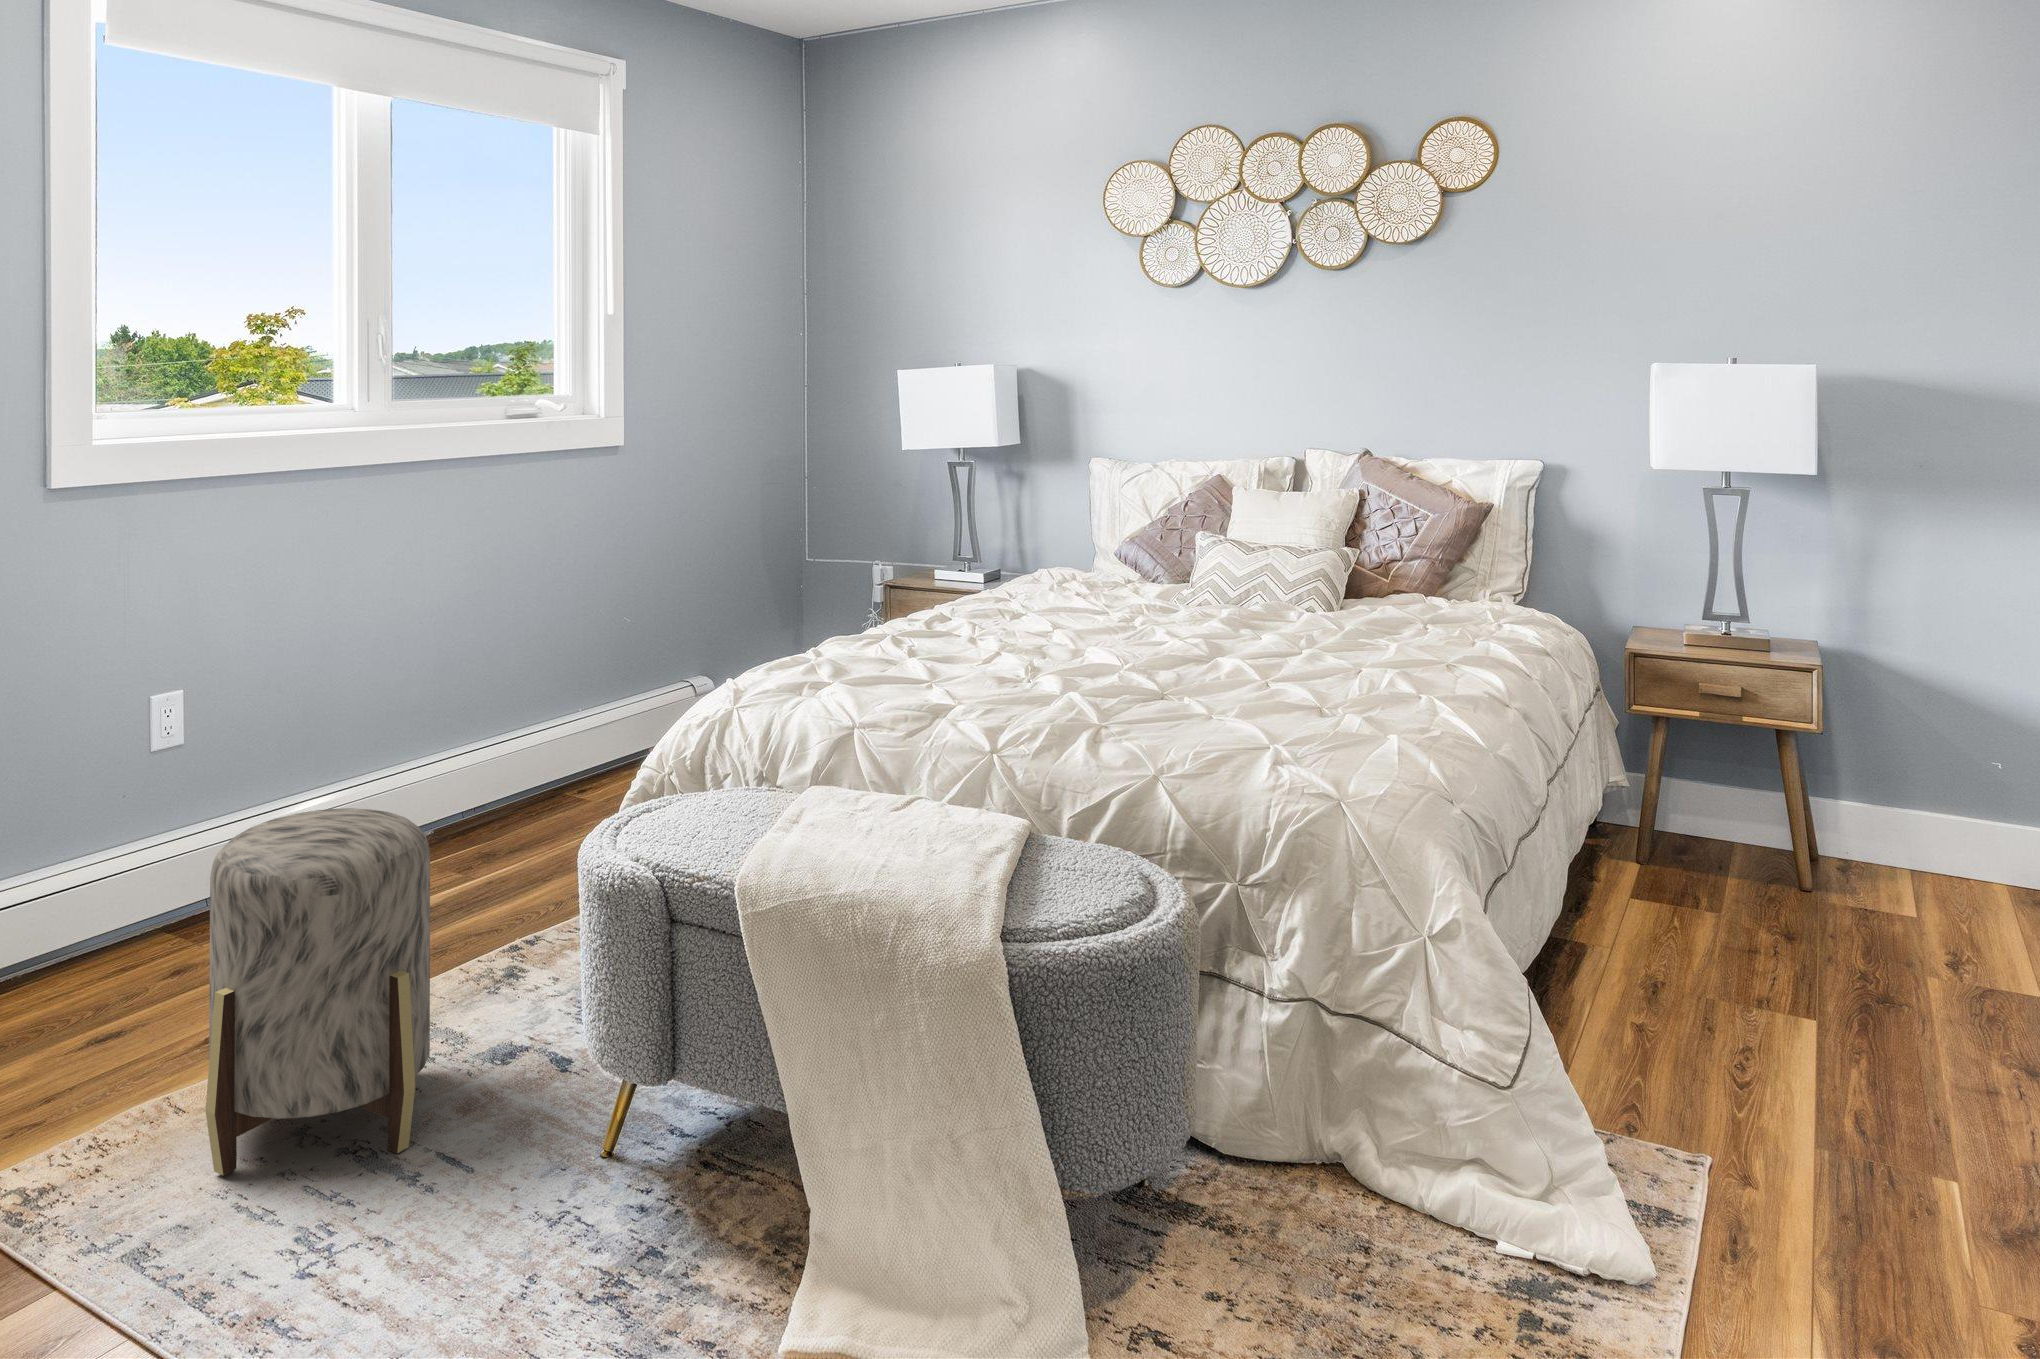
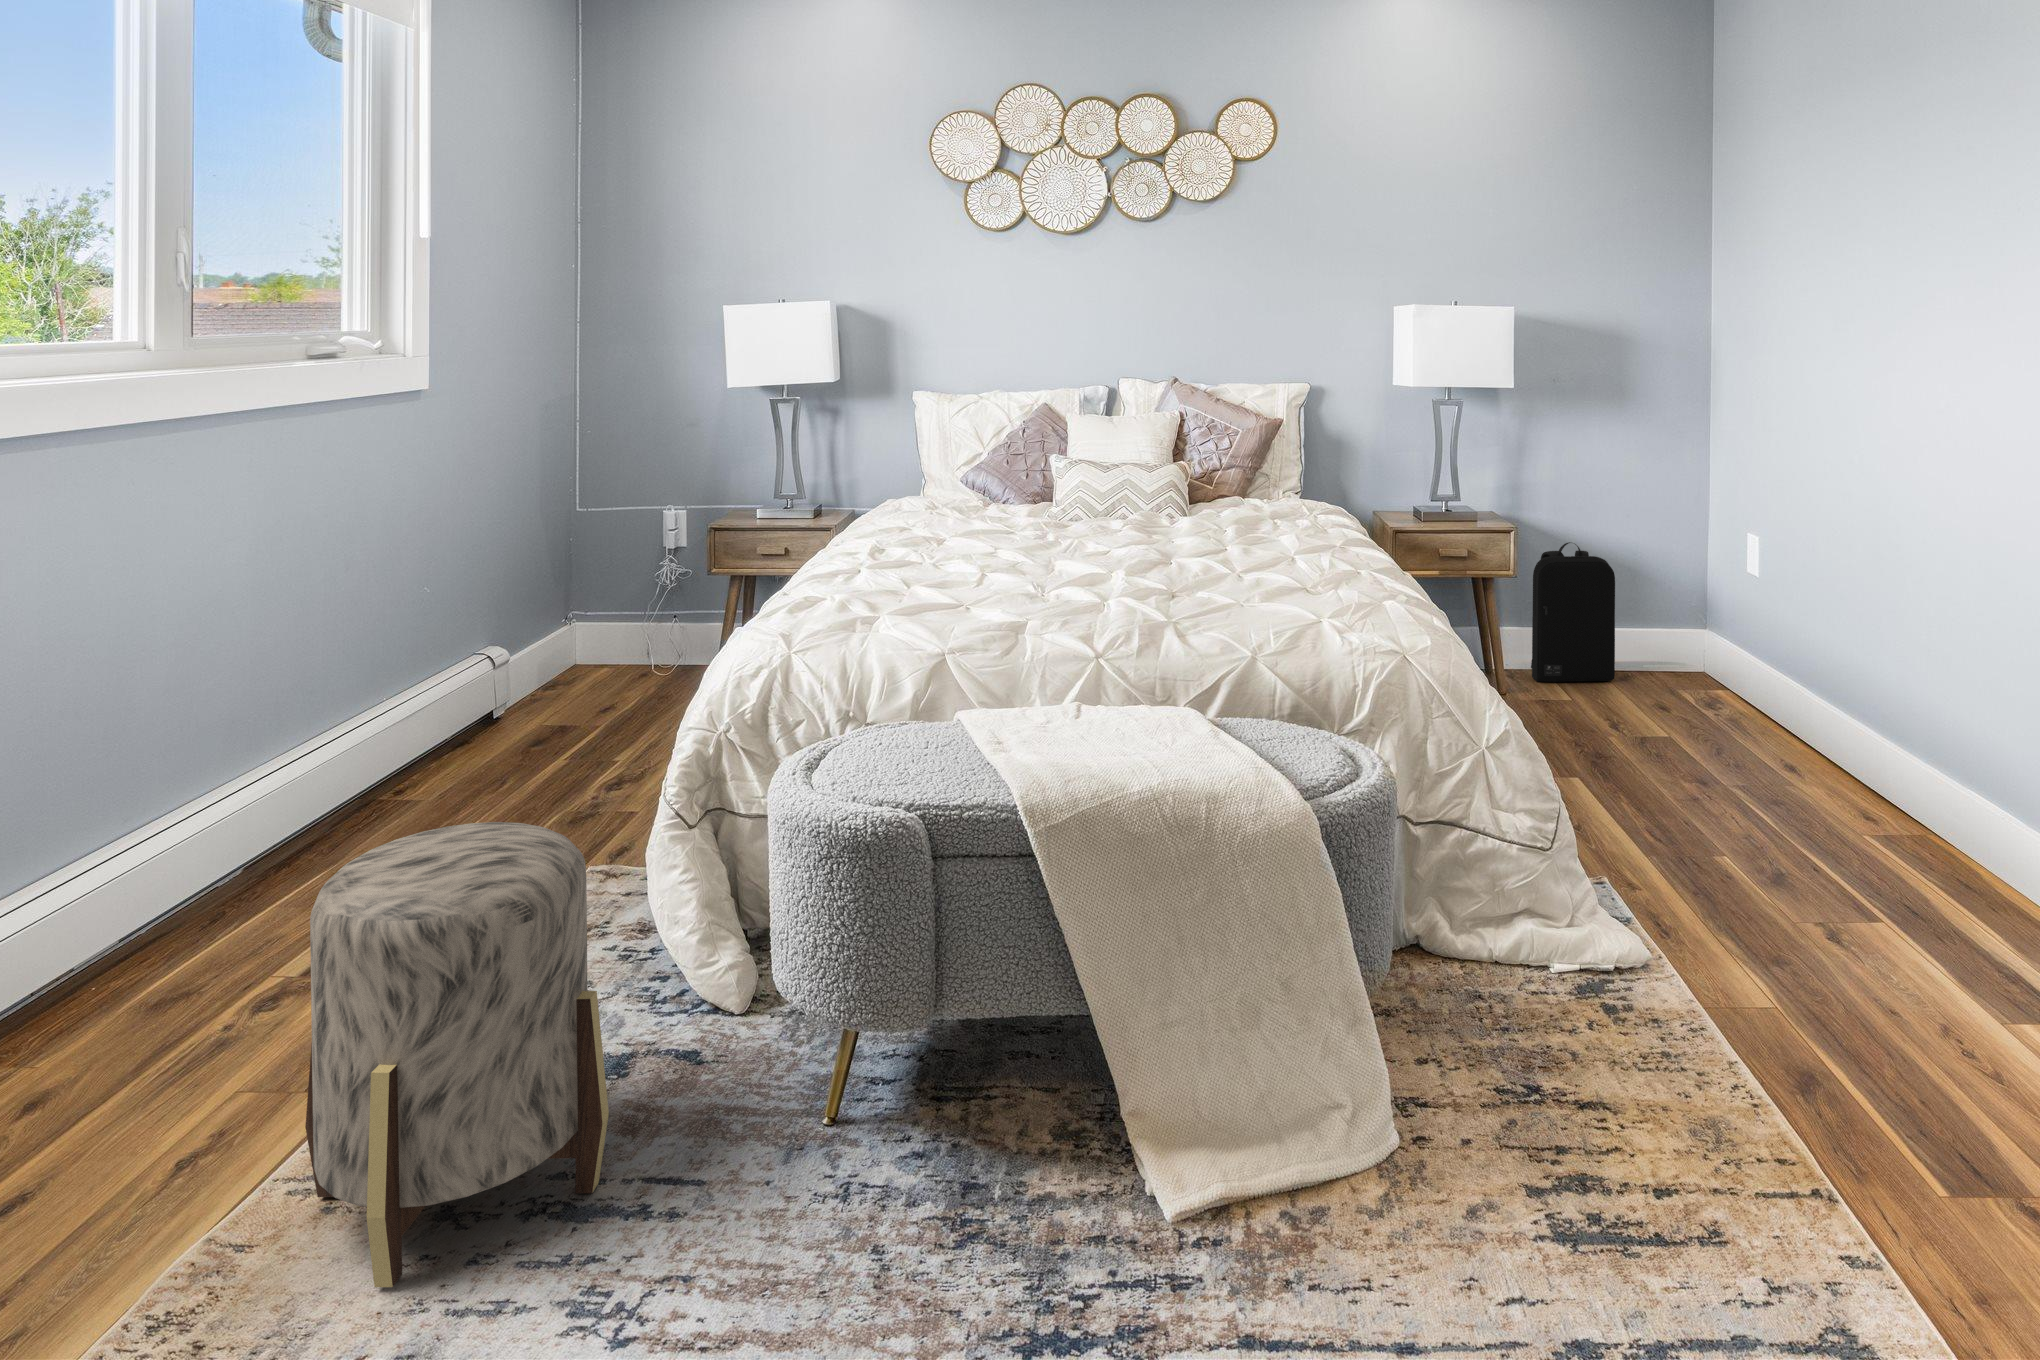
backpack: none [1874,699,2017,909] -> present [1531,542,1615,682]

